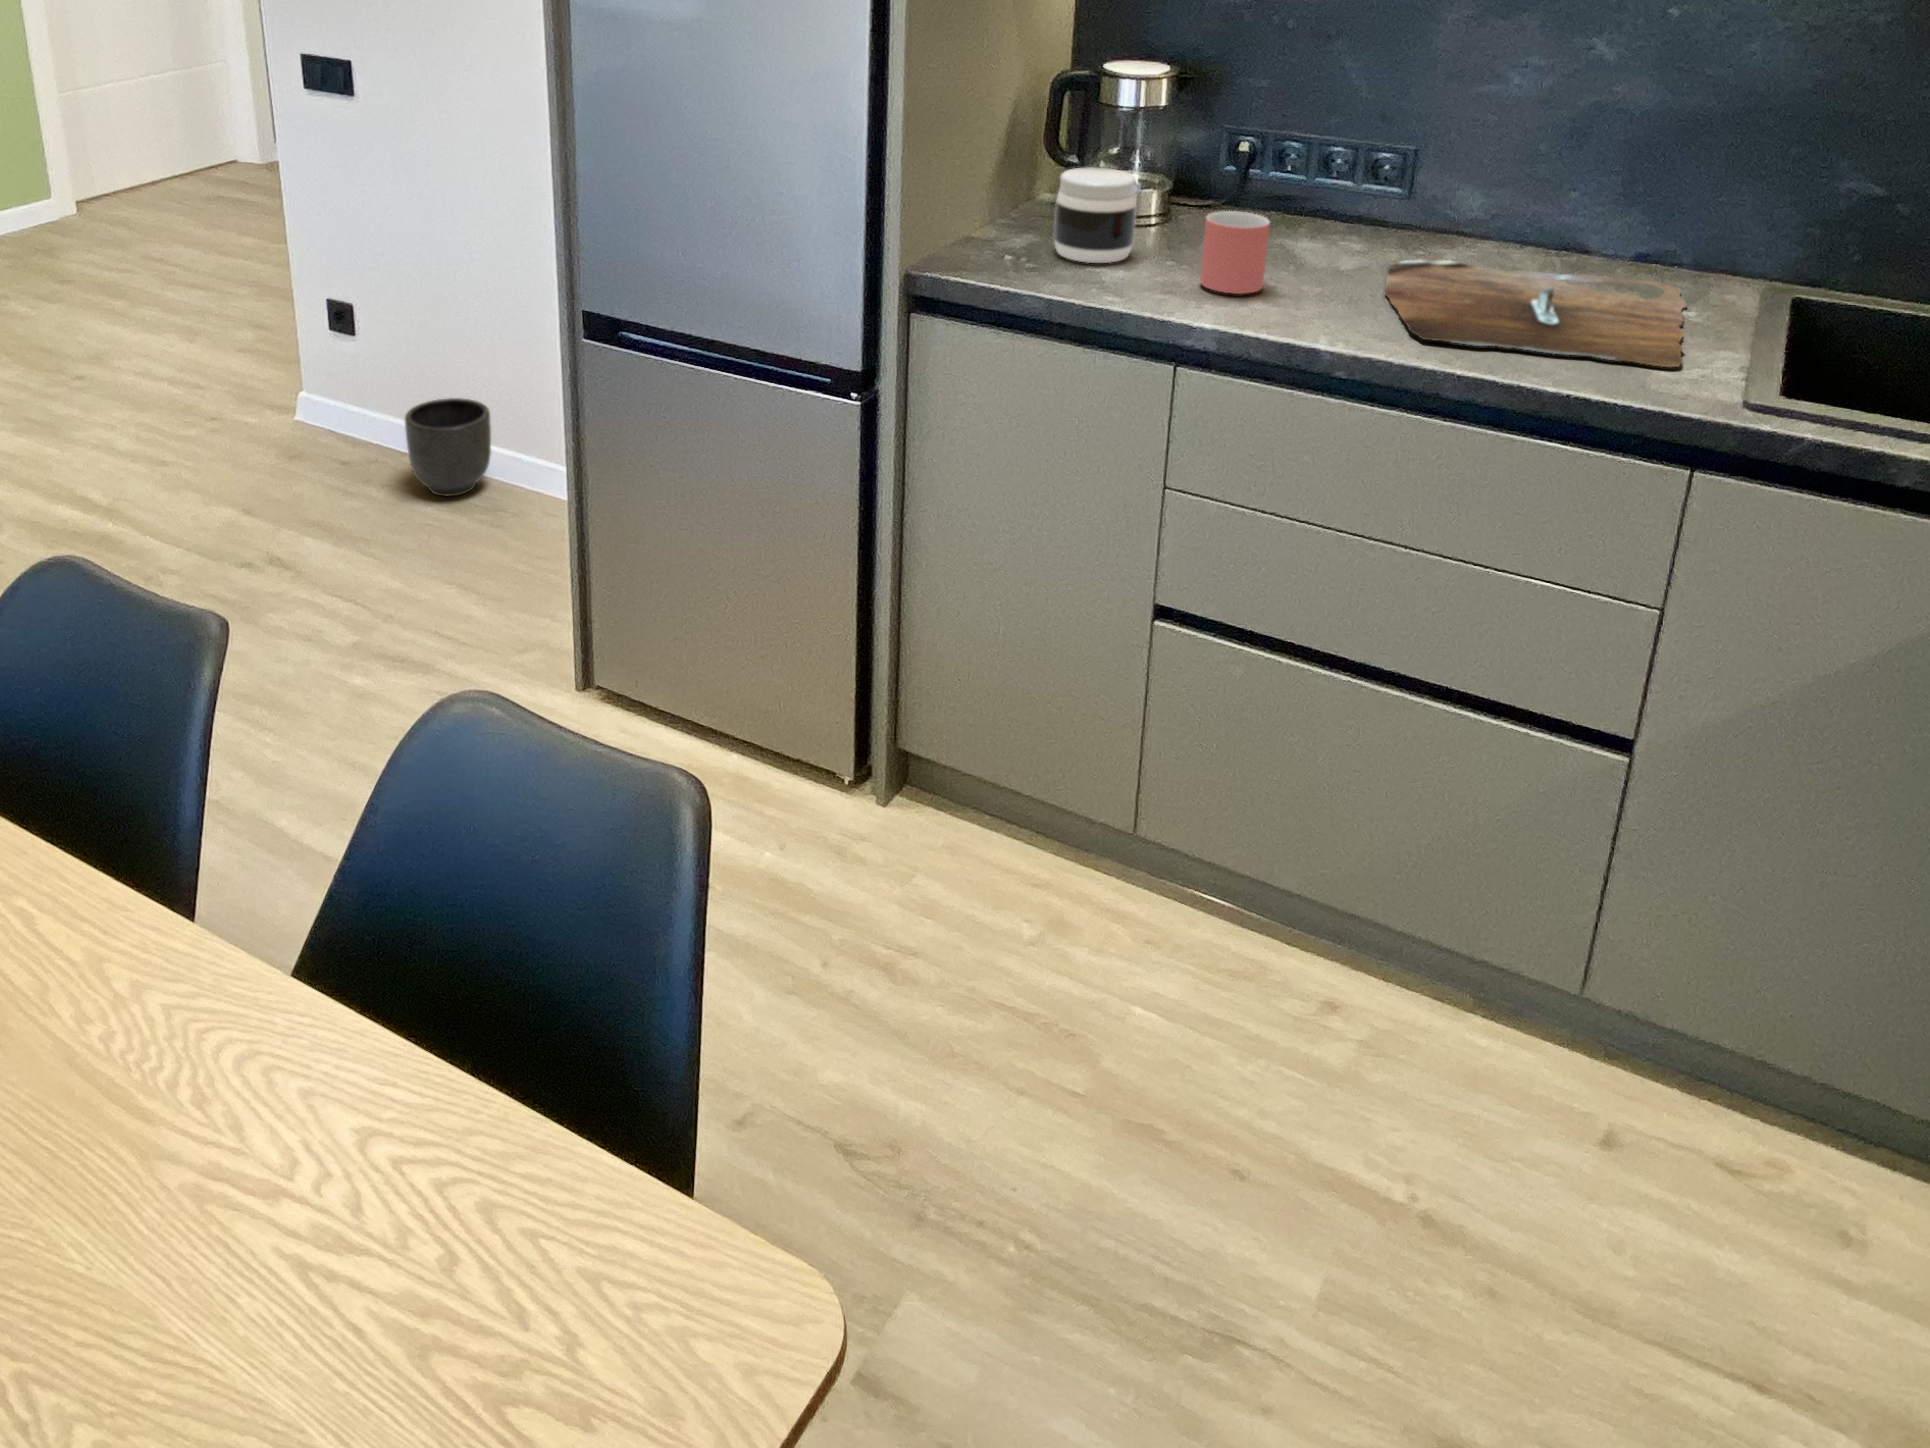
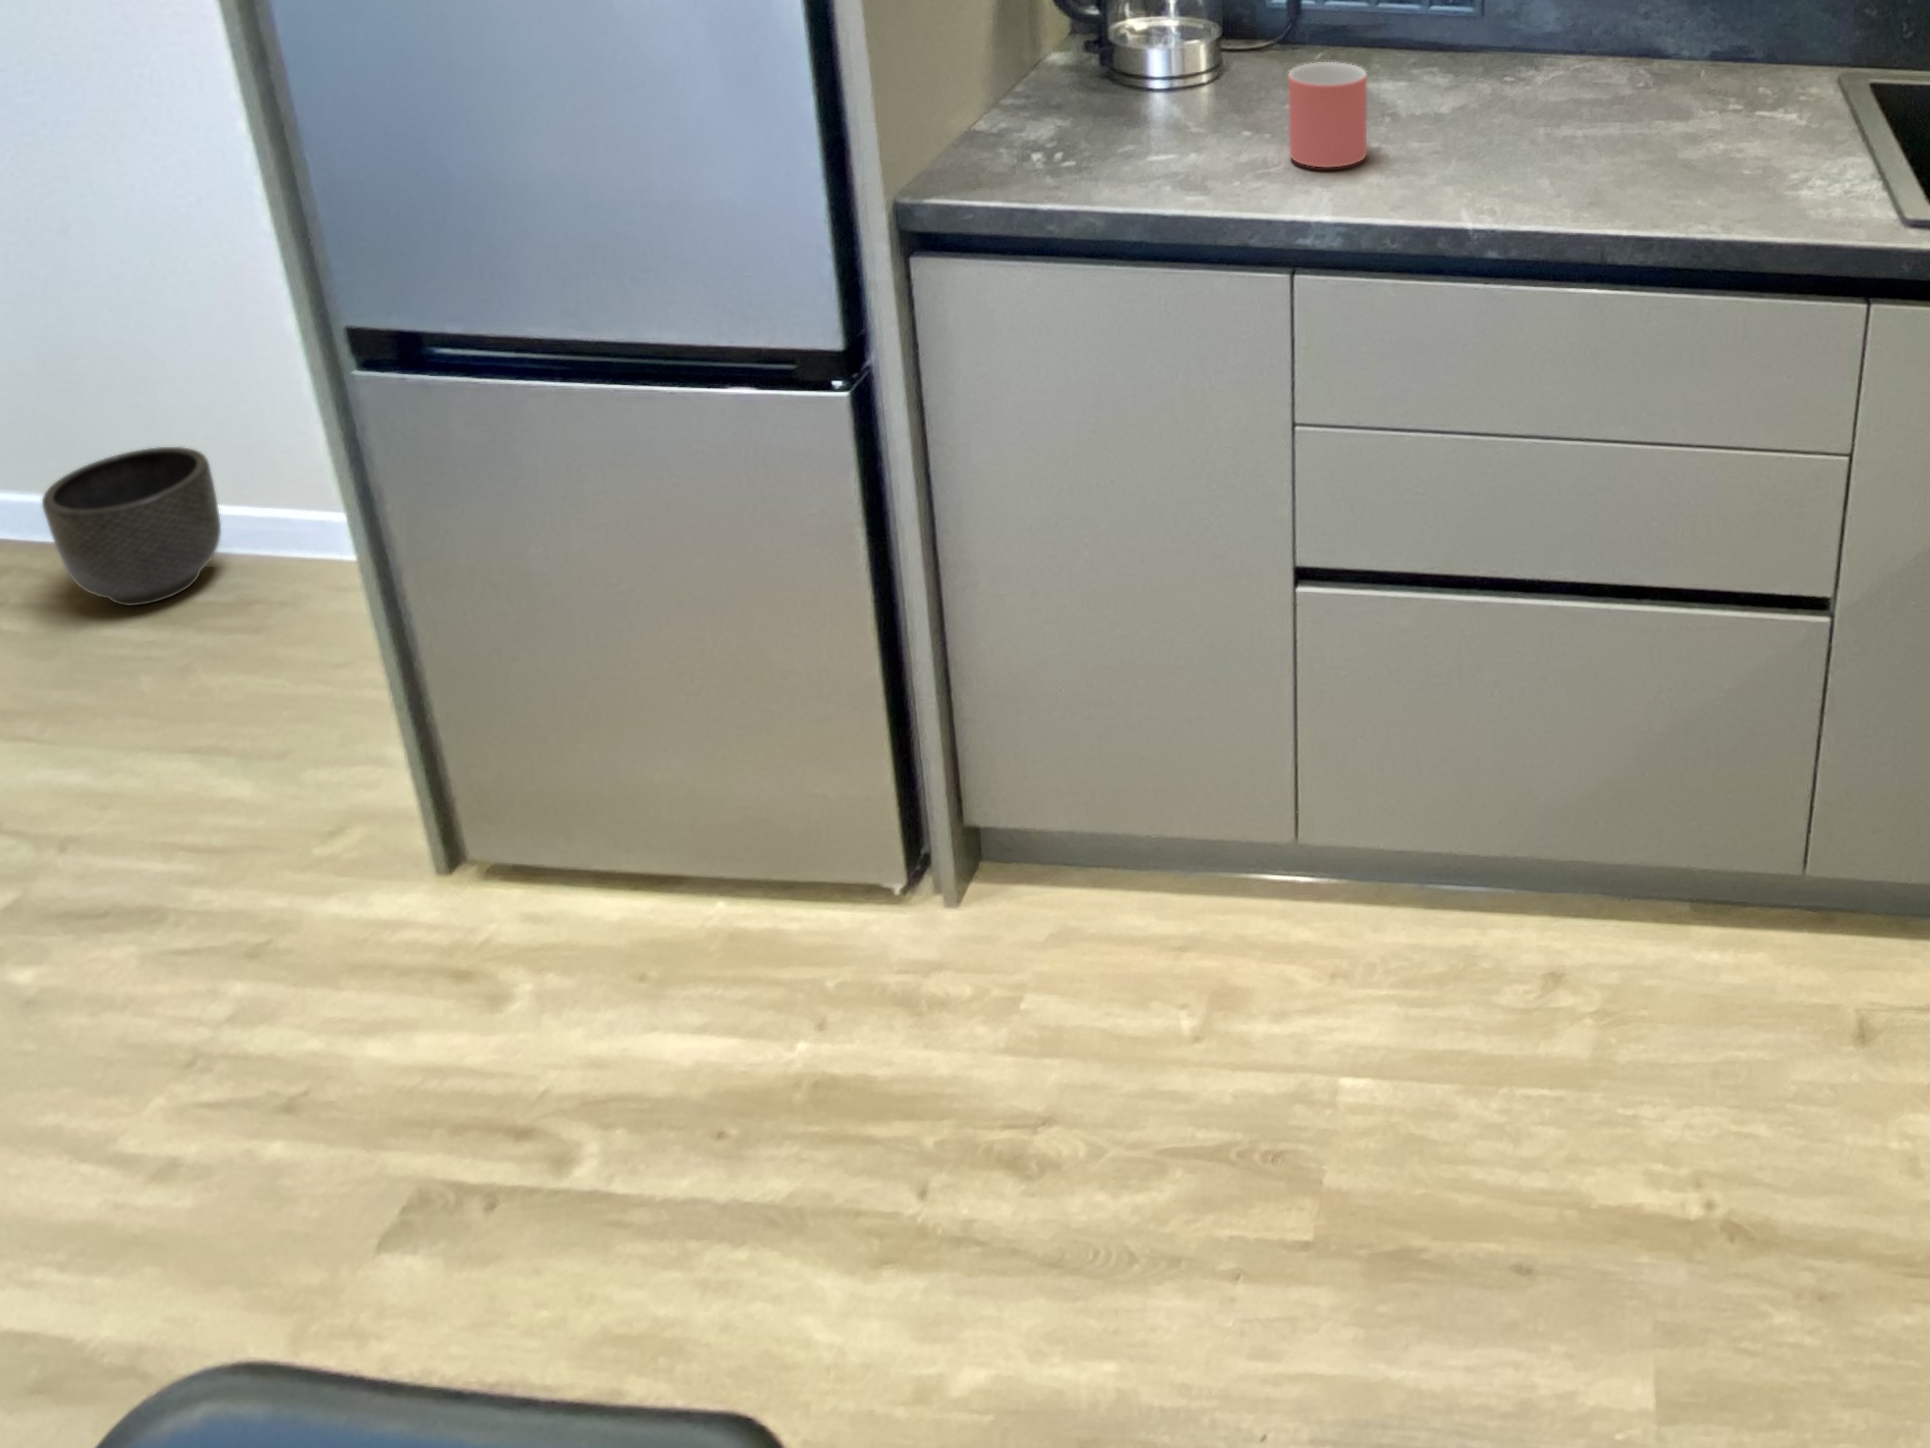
jar: present [1054,167,1136,263] -> none [1086,22,1192,149]
cutting board: present [1385,256,1686,367] -> none [1492,81,1835,197]

